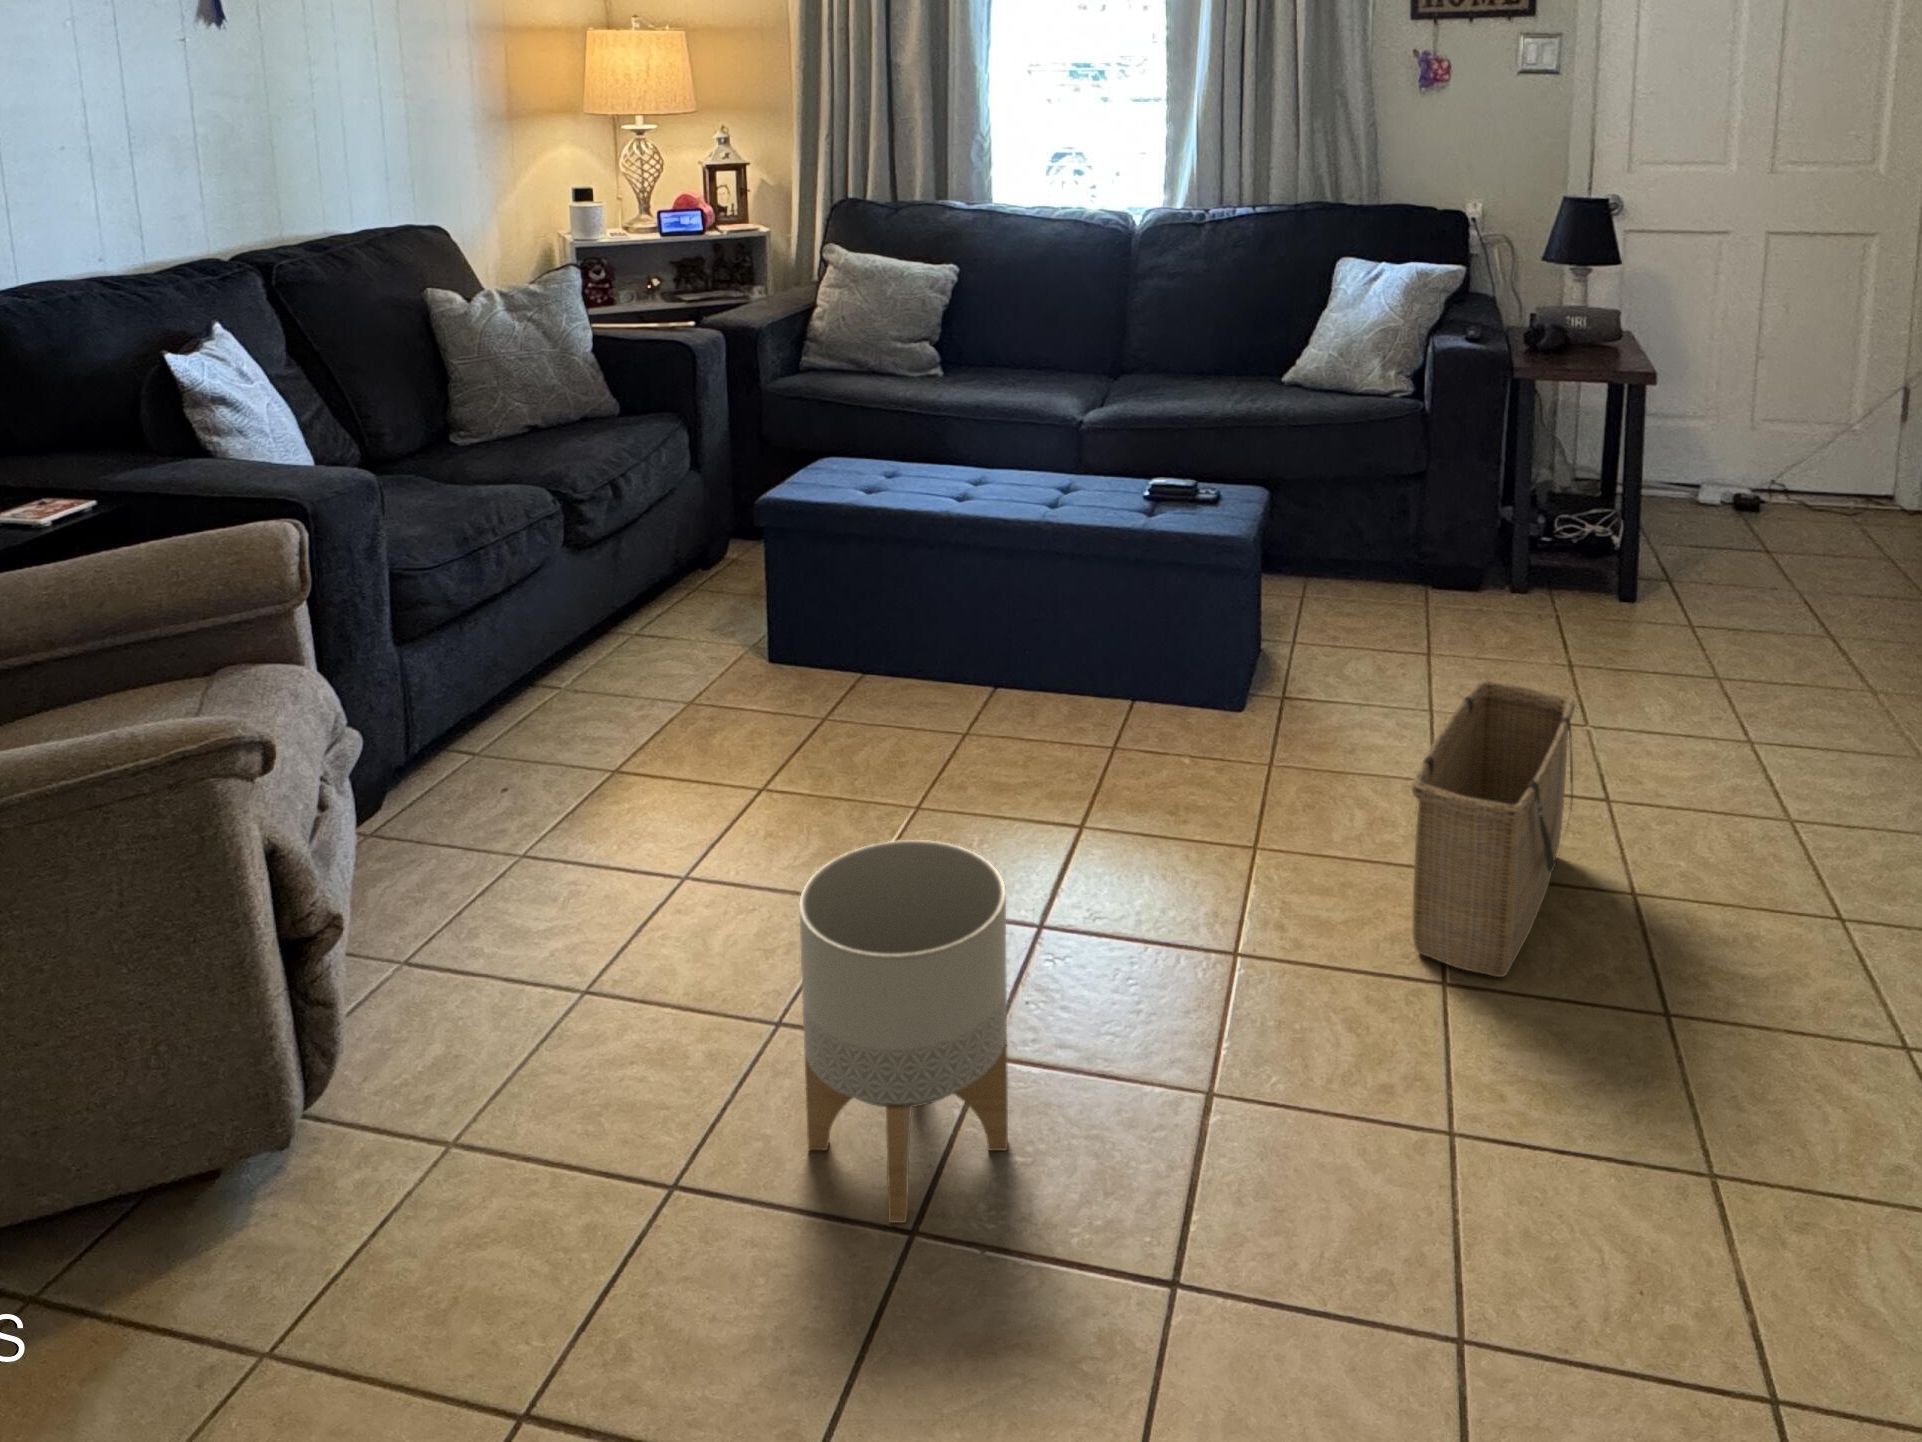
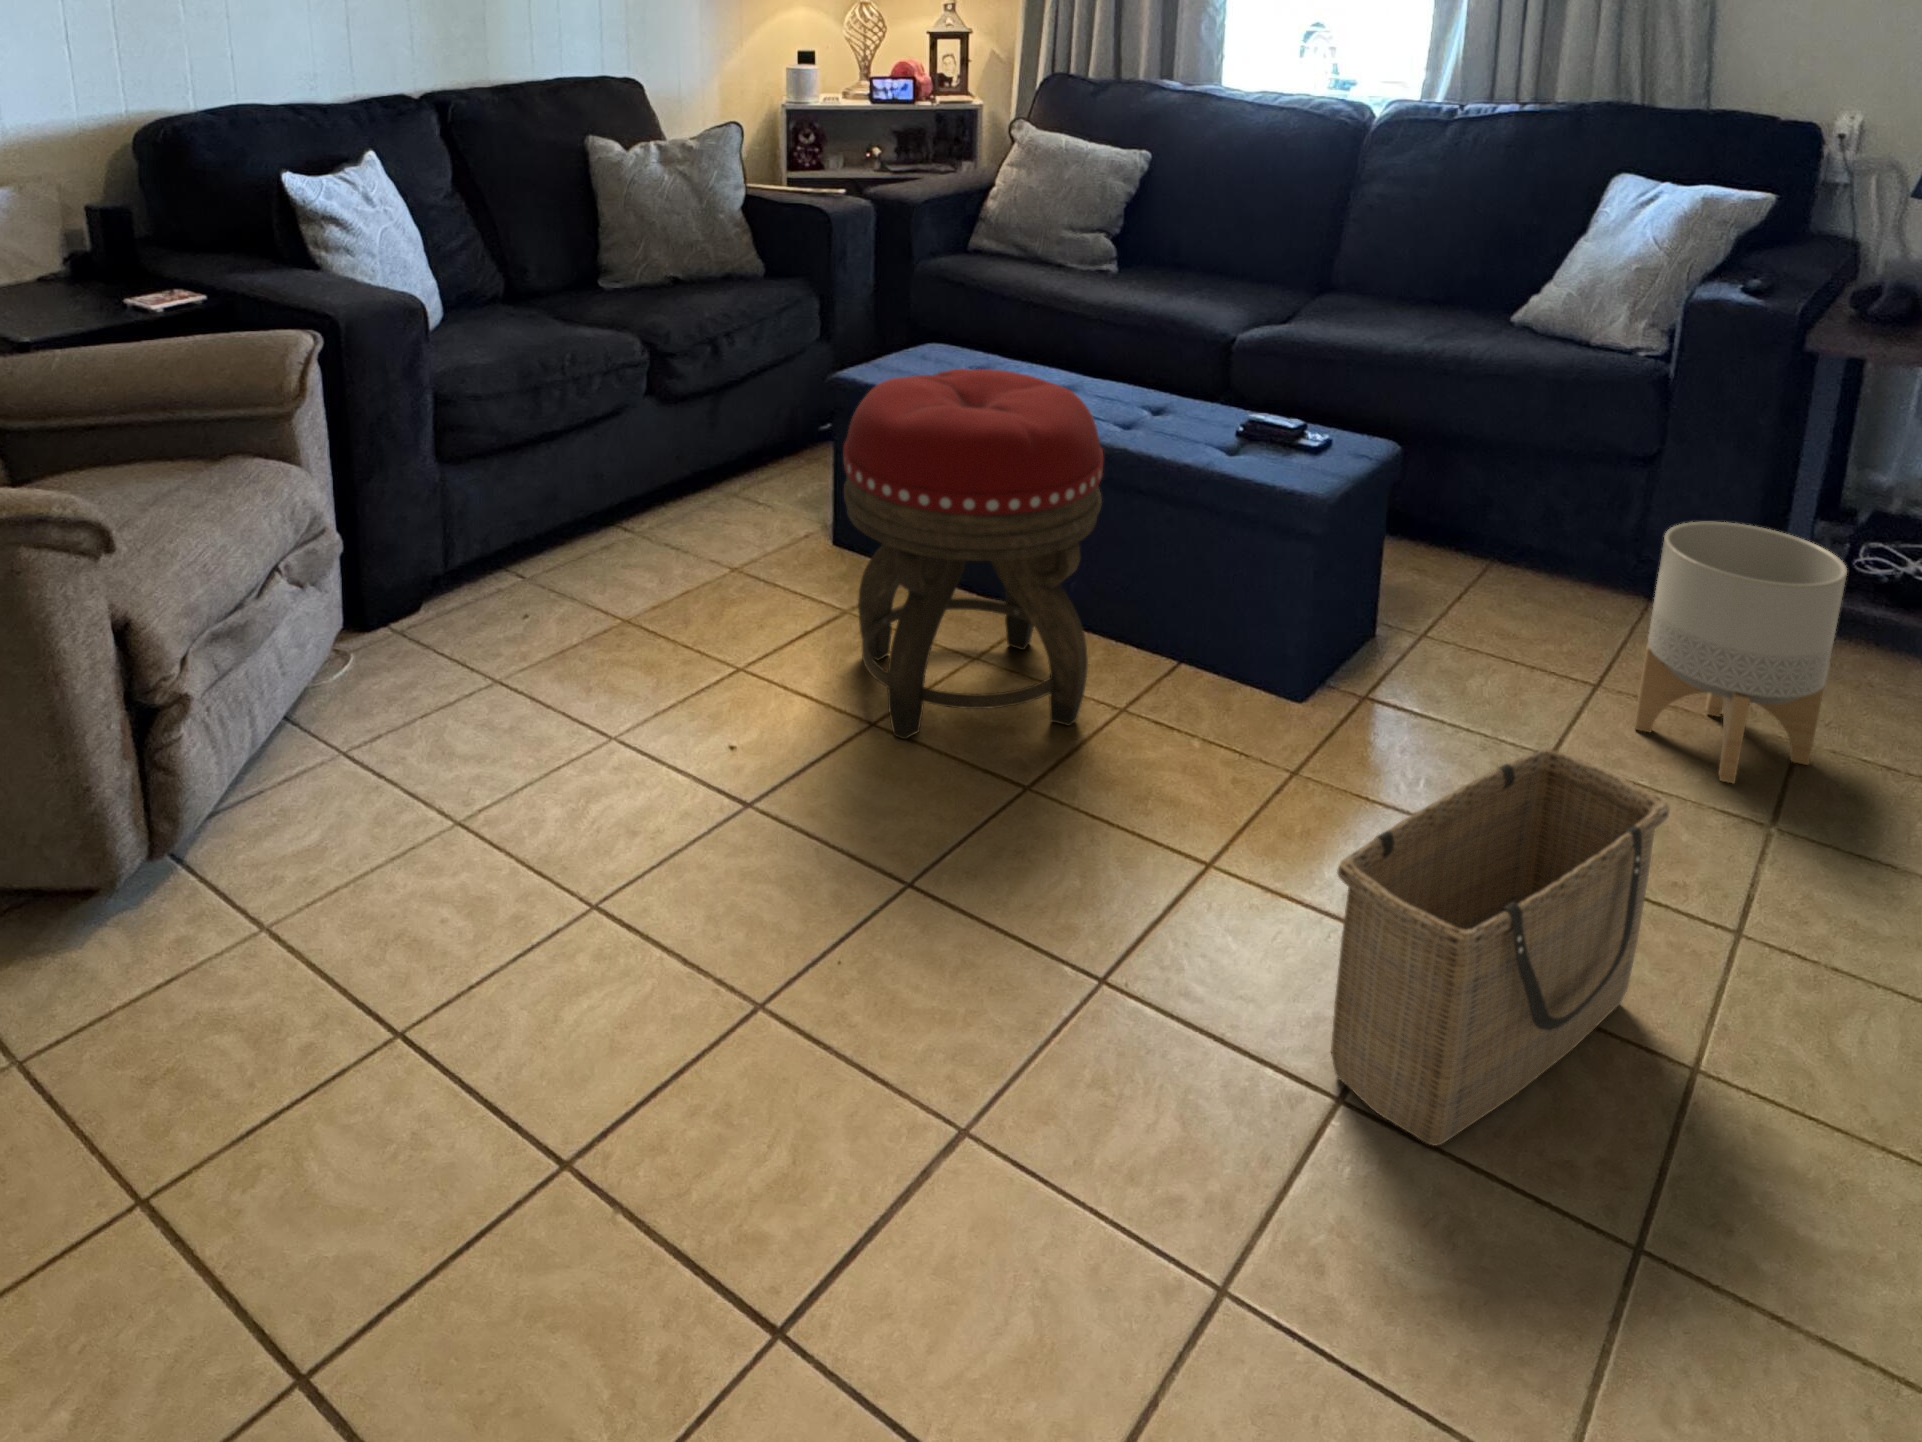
footstool: none [856,465,1087,806] -> present [844,369,1103,739]
planter: present [799,840,1008,1223] -> present [1634,522,1847,783]

